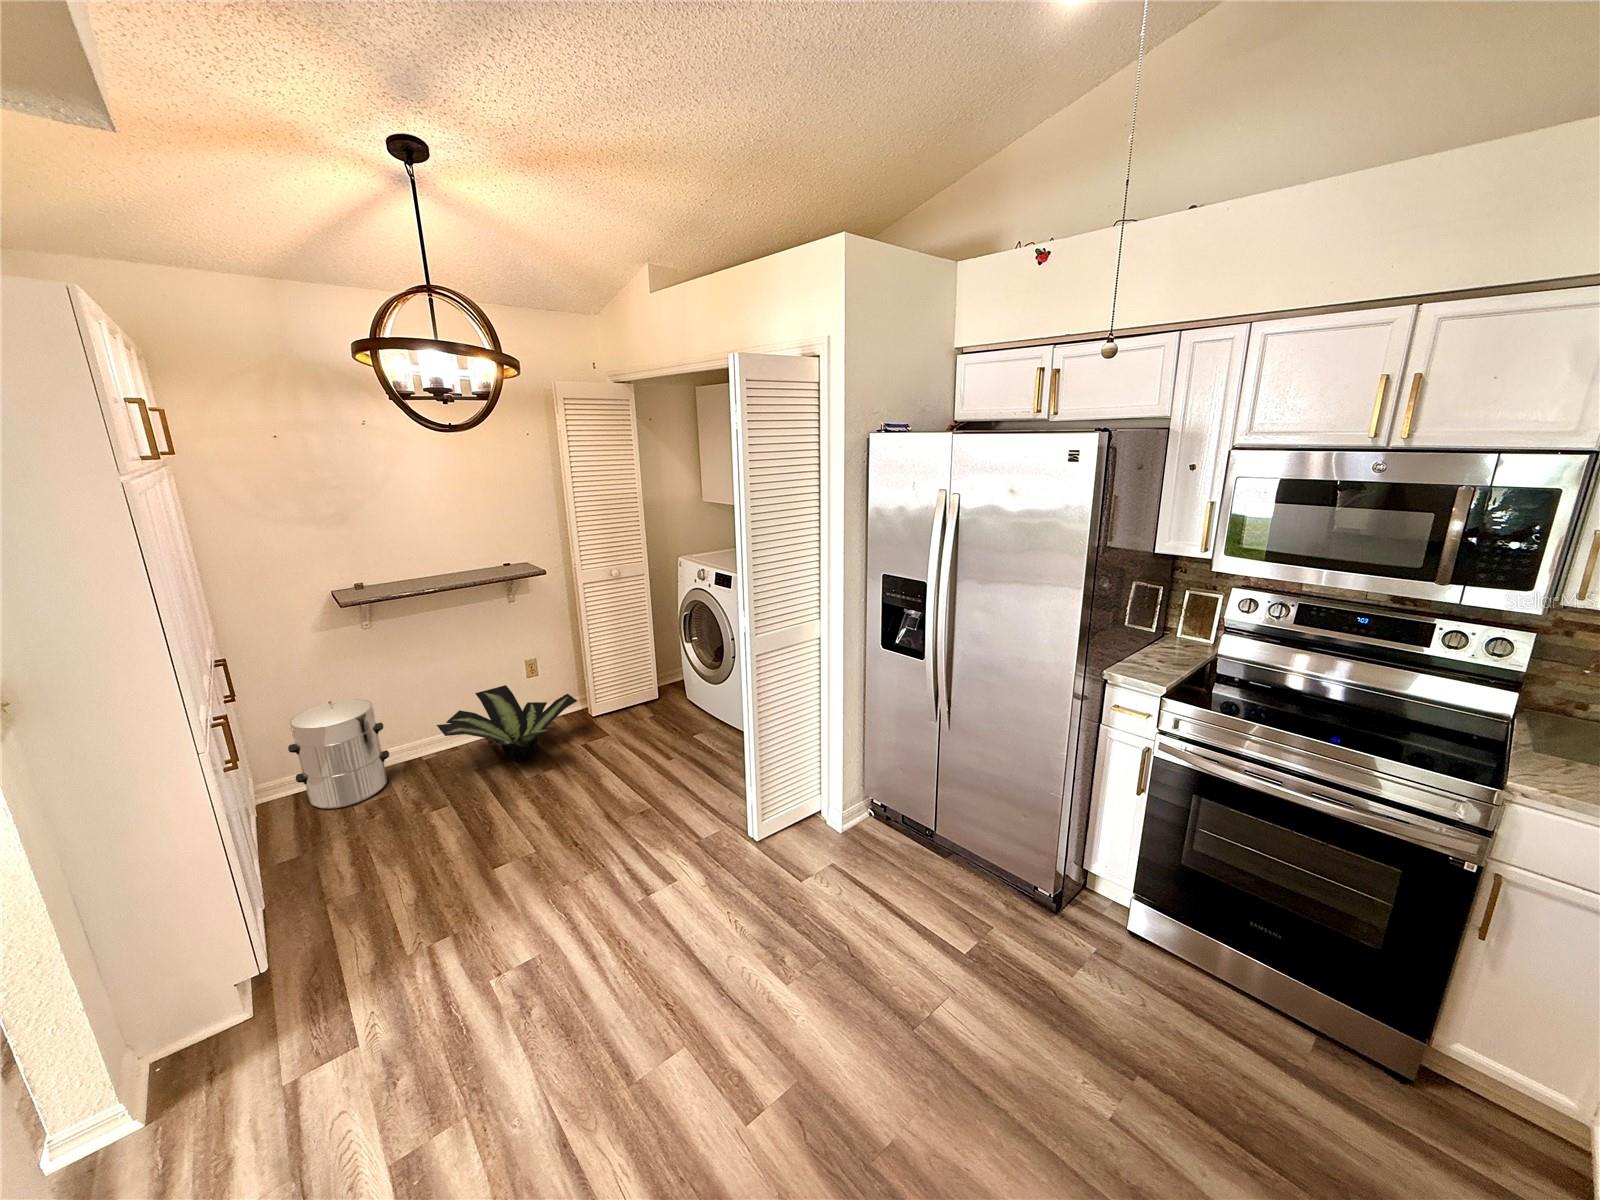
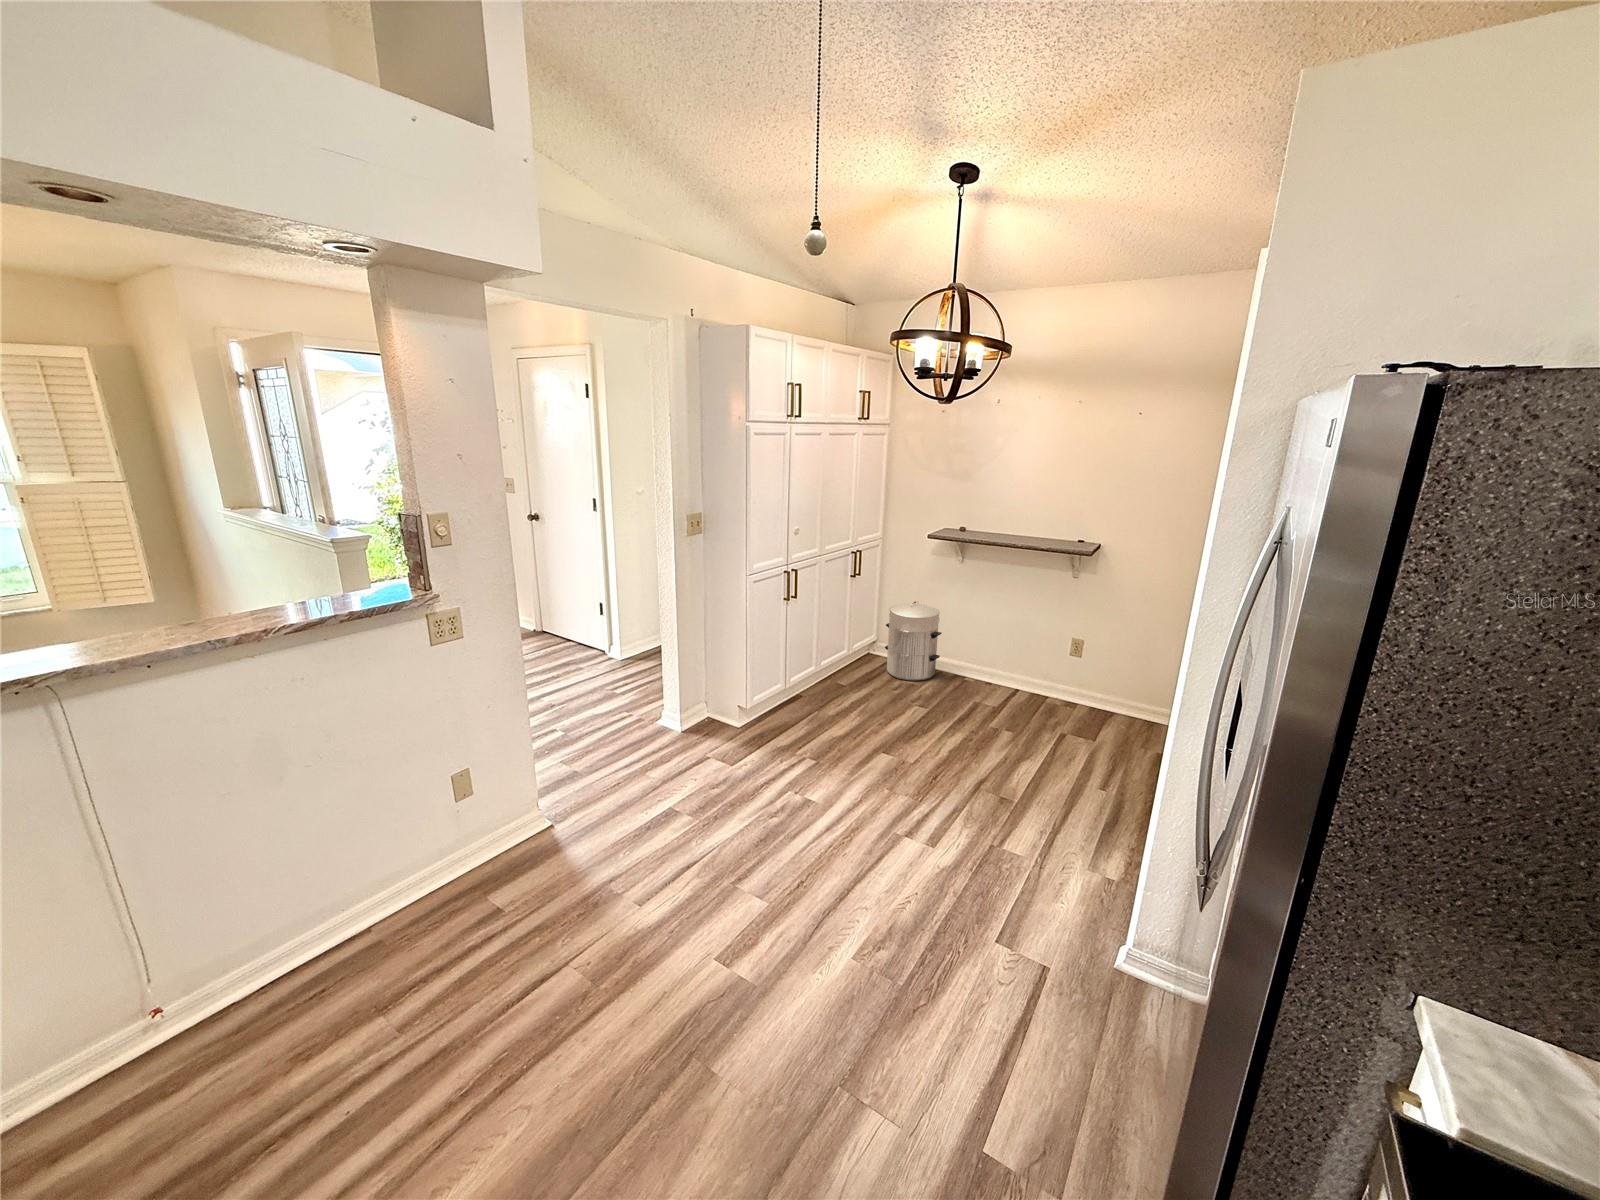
potted plant: present [437,685,577,763] -> none [951,645,1082,718]

